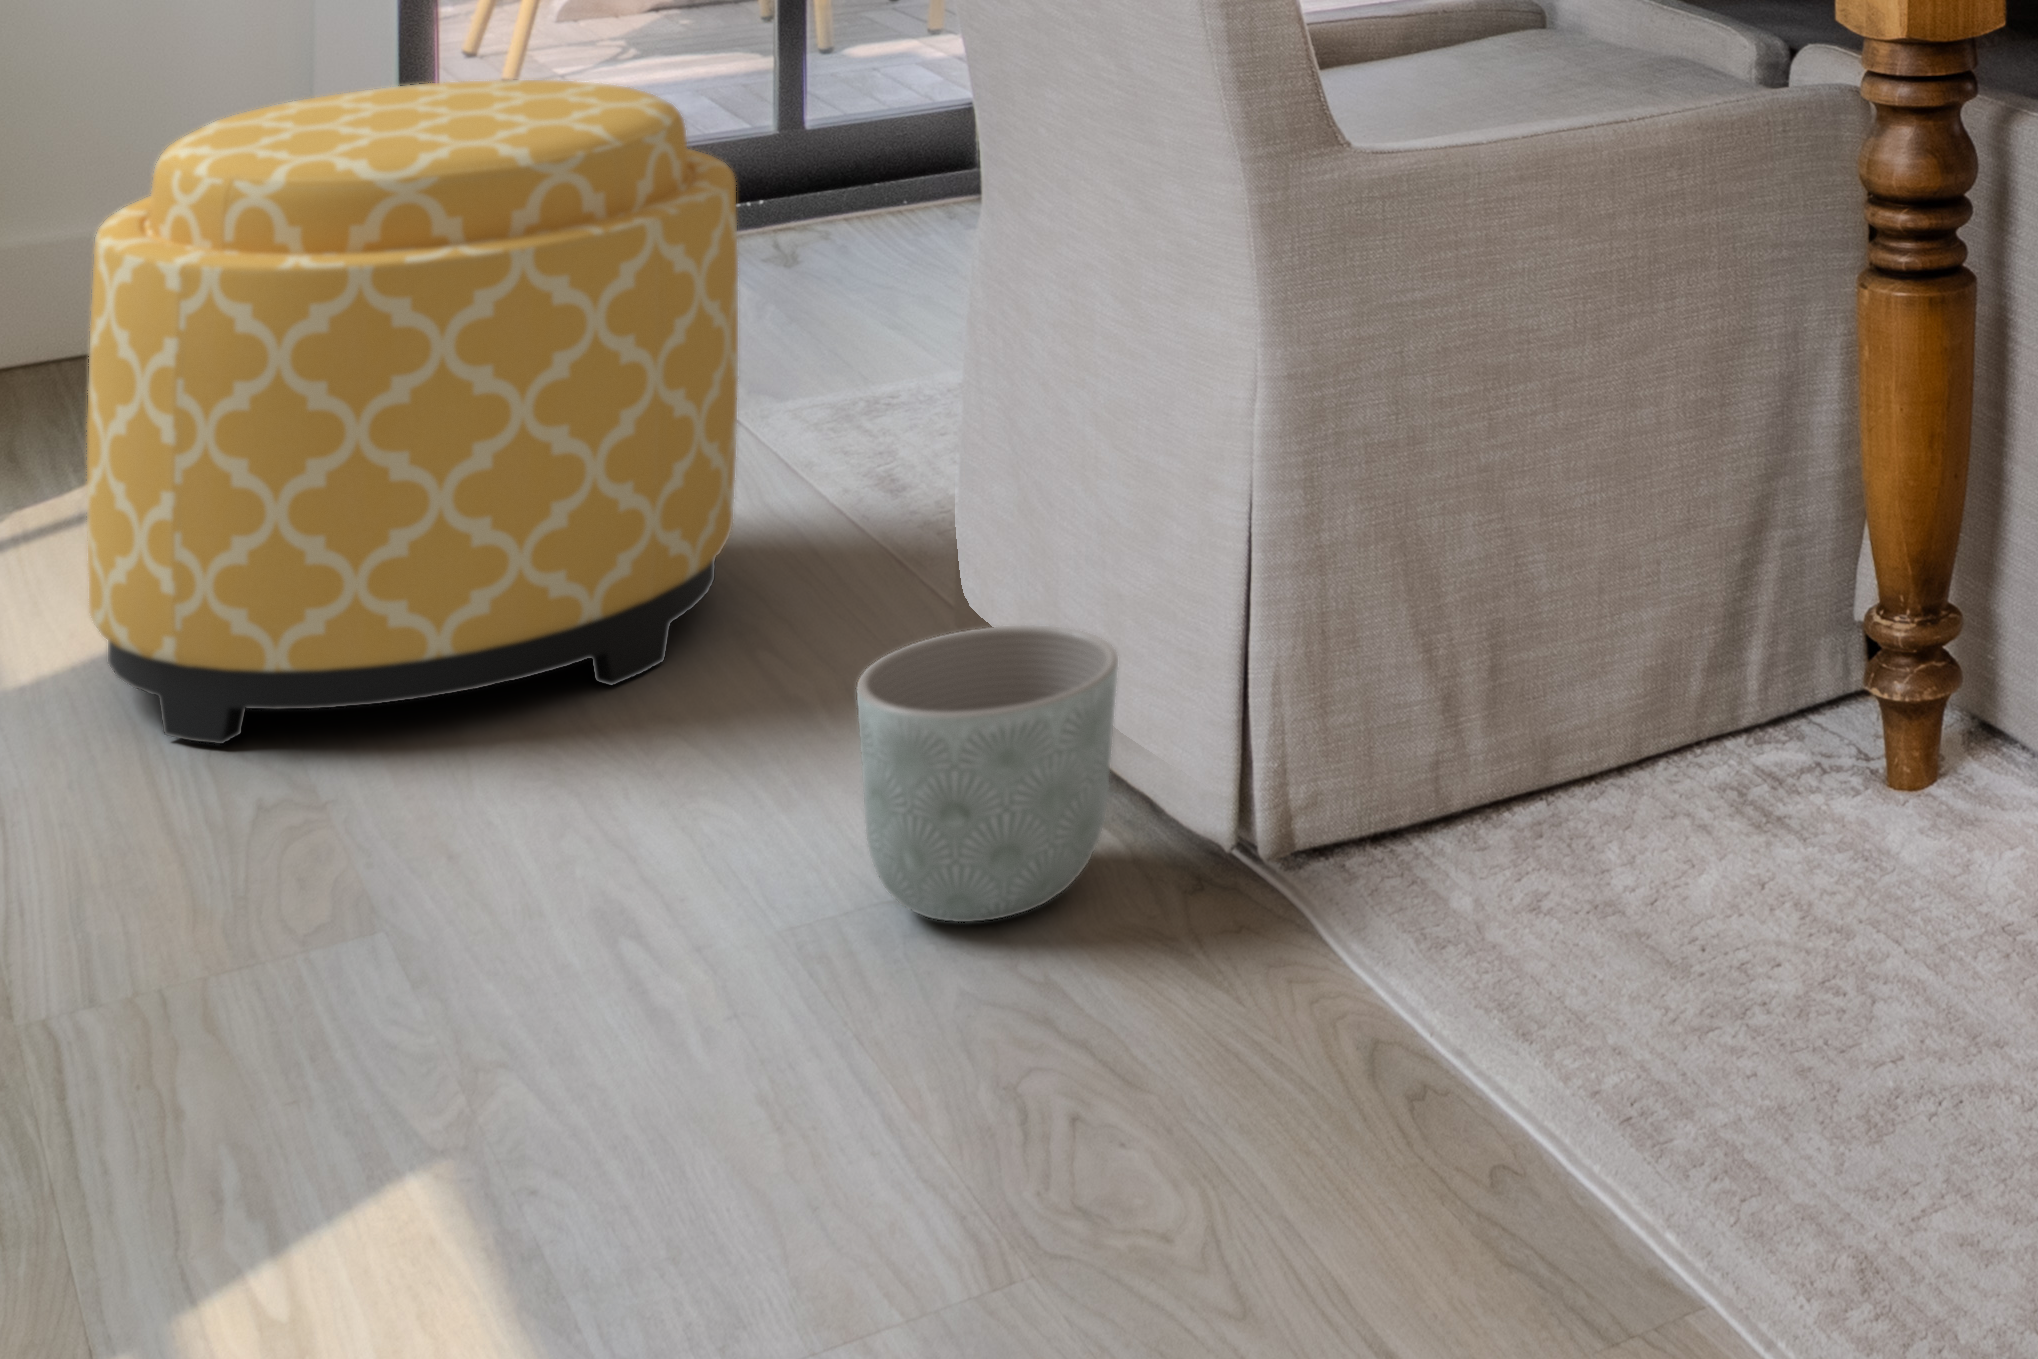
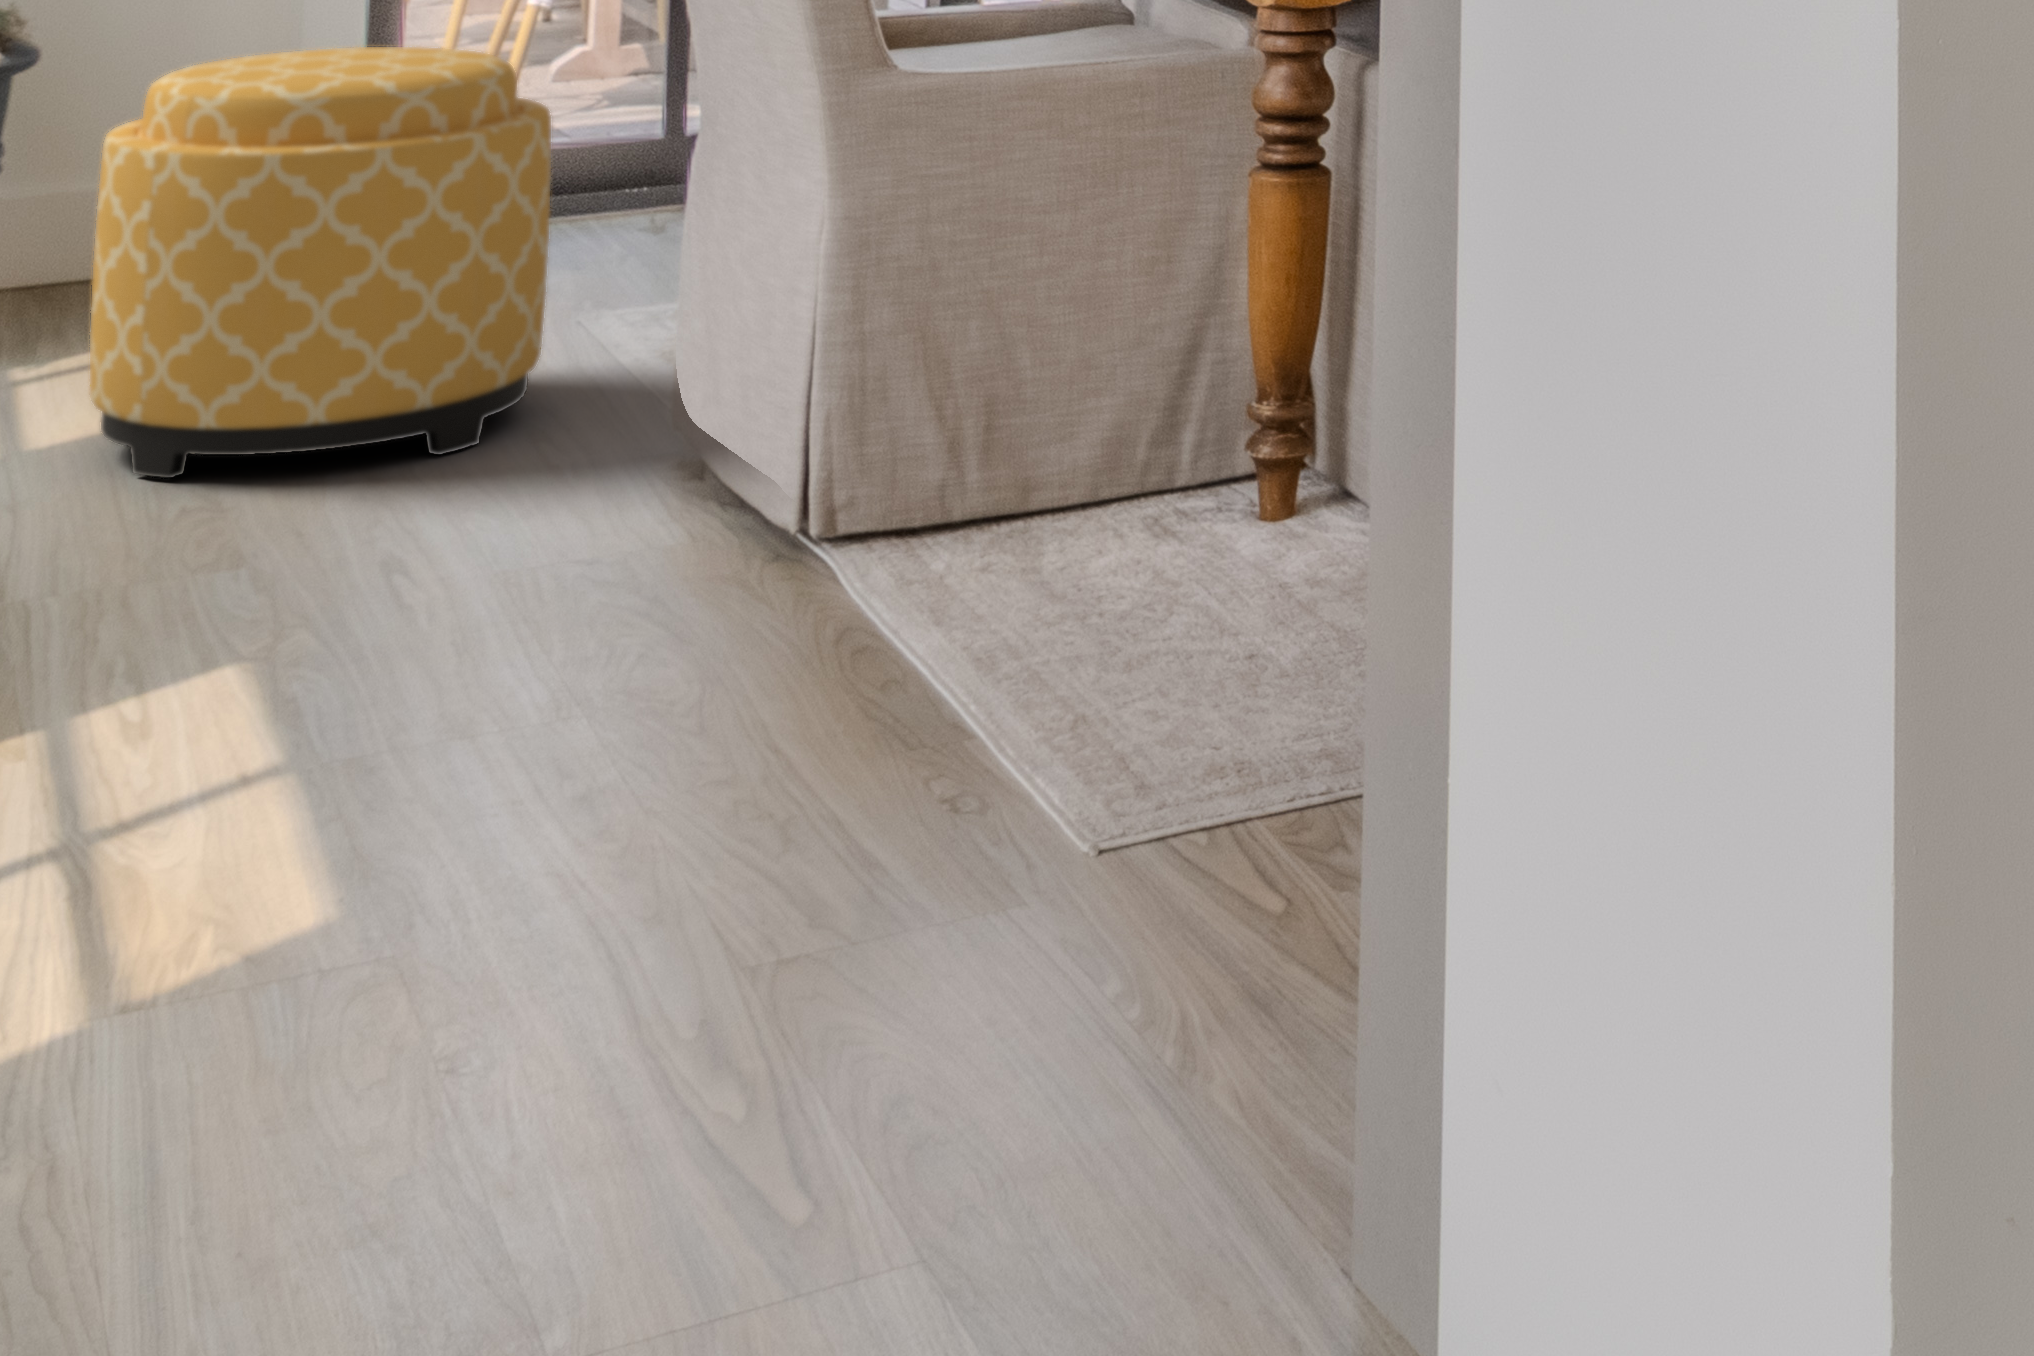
planter: present [857,625,1118,922] -> none [559,391,736,571]

